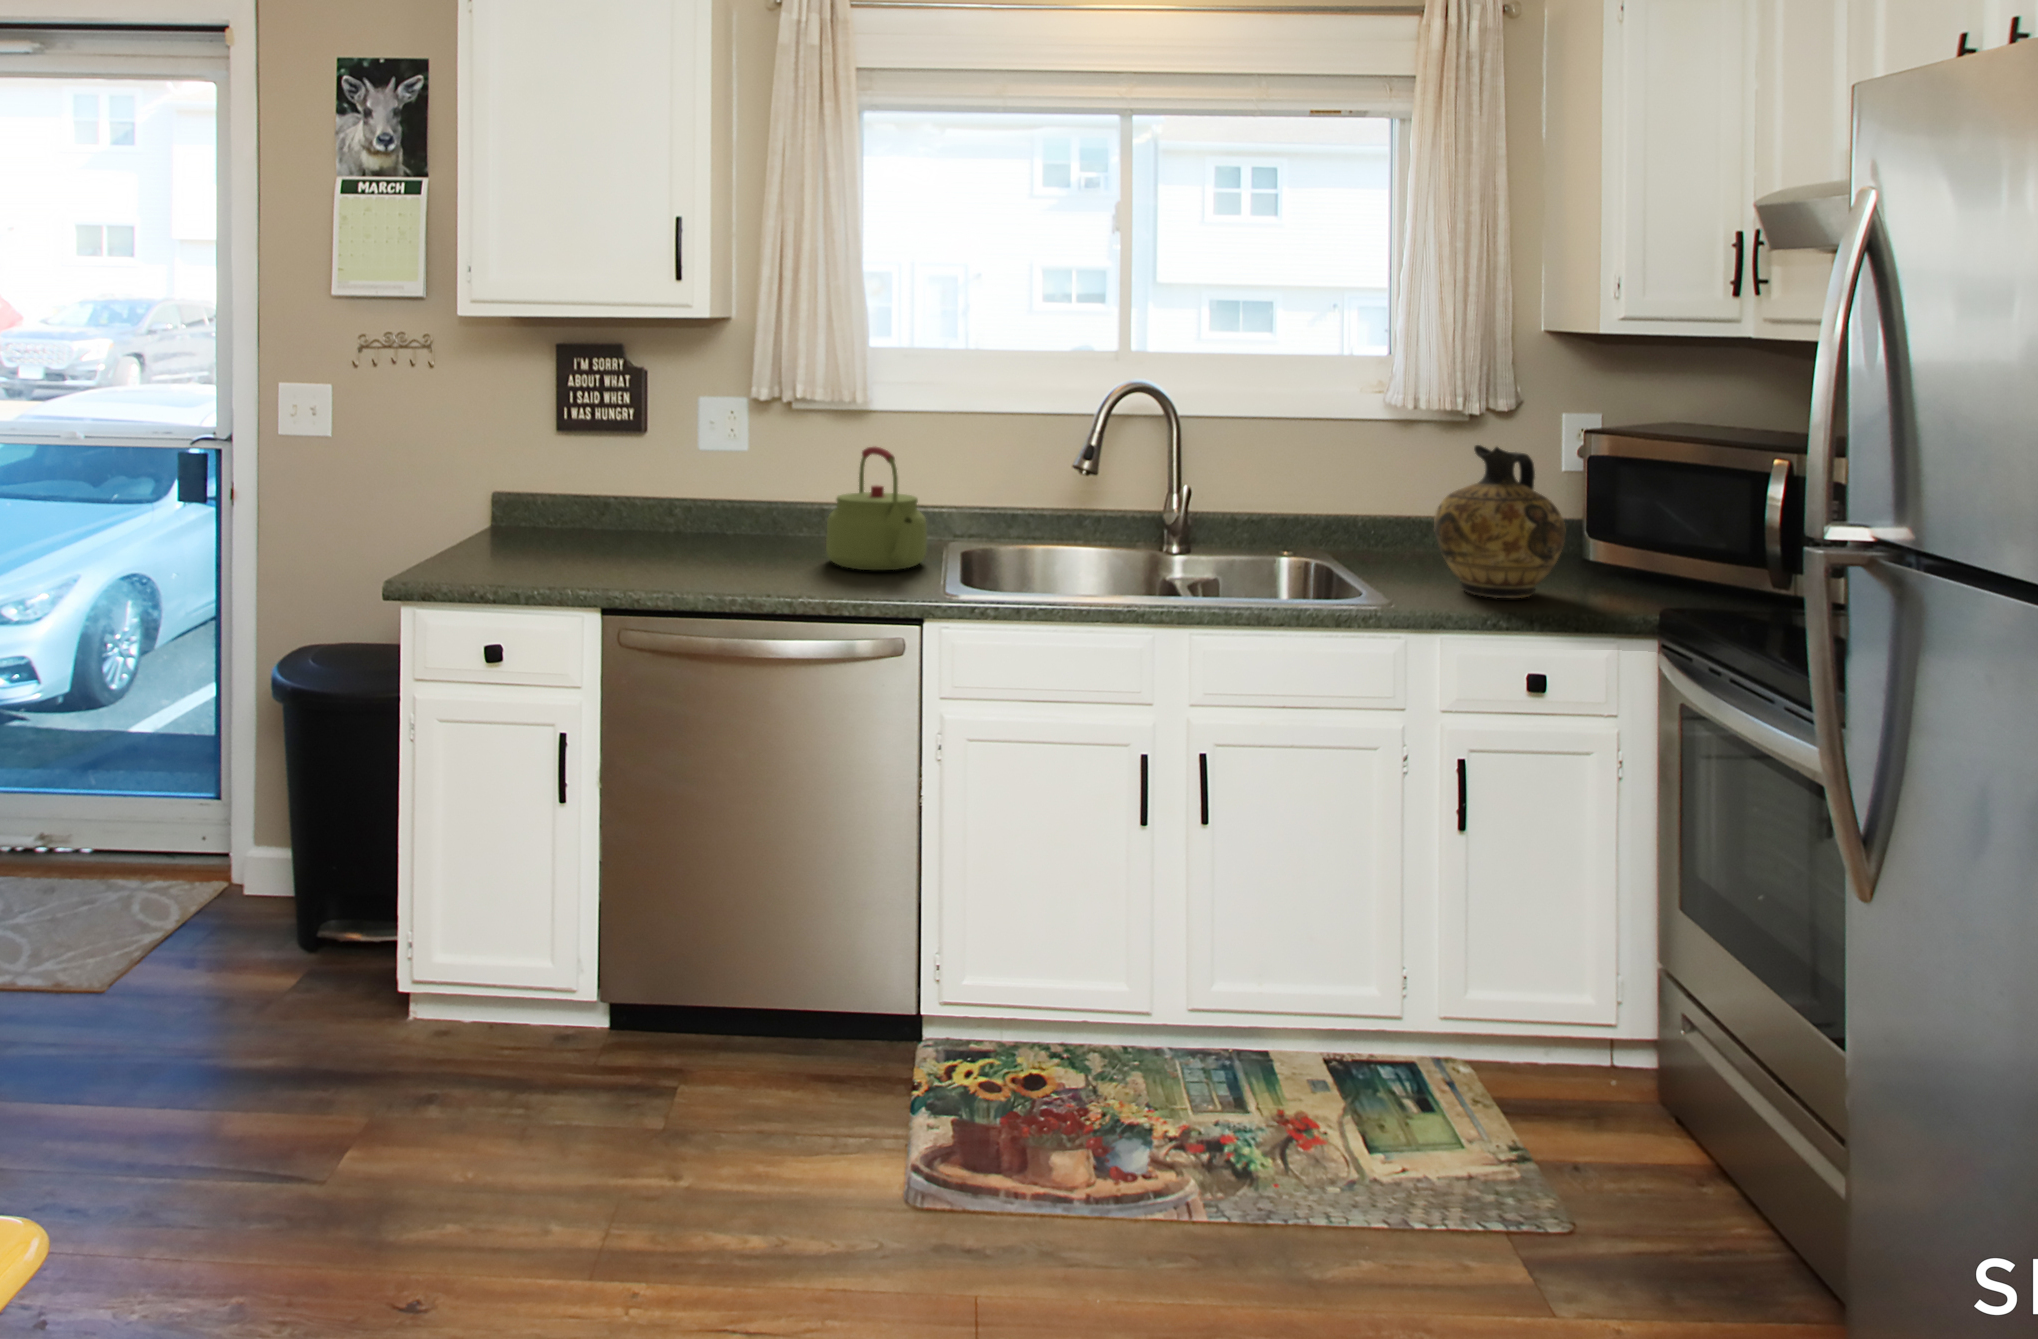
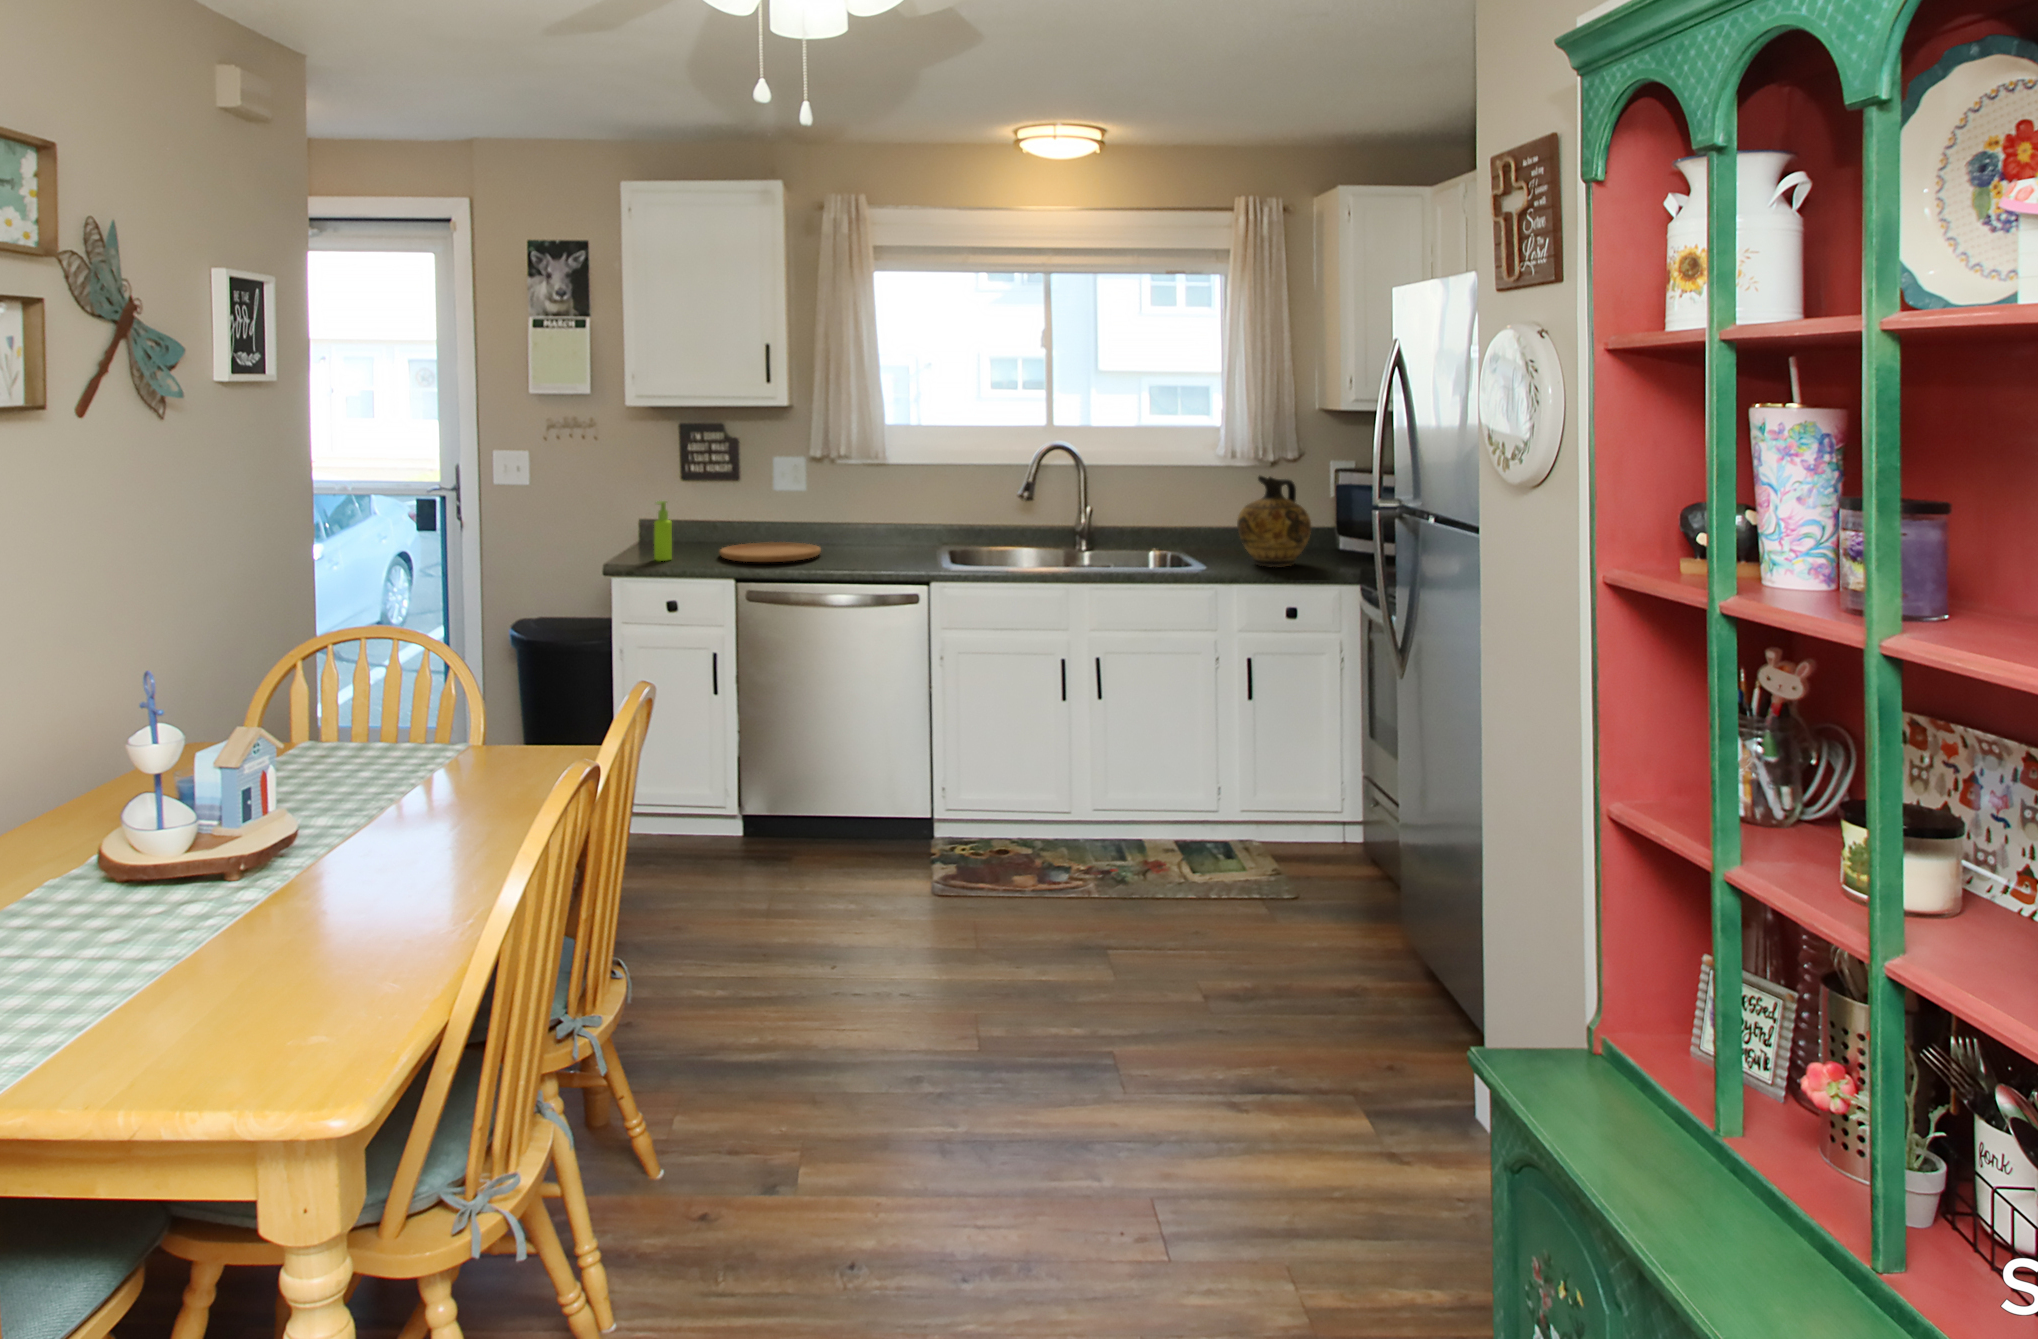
kettle: present [826,446,927,570] -> none [867,487,930,564]
soap dispenser: none [496,458,525,552] -> present [654,501,672,561]
cutting board: none [599,527,759,561] -> present [720,542,821,562]

